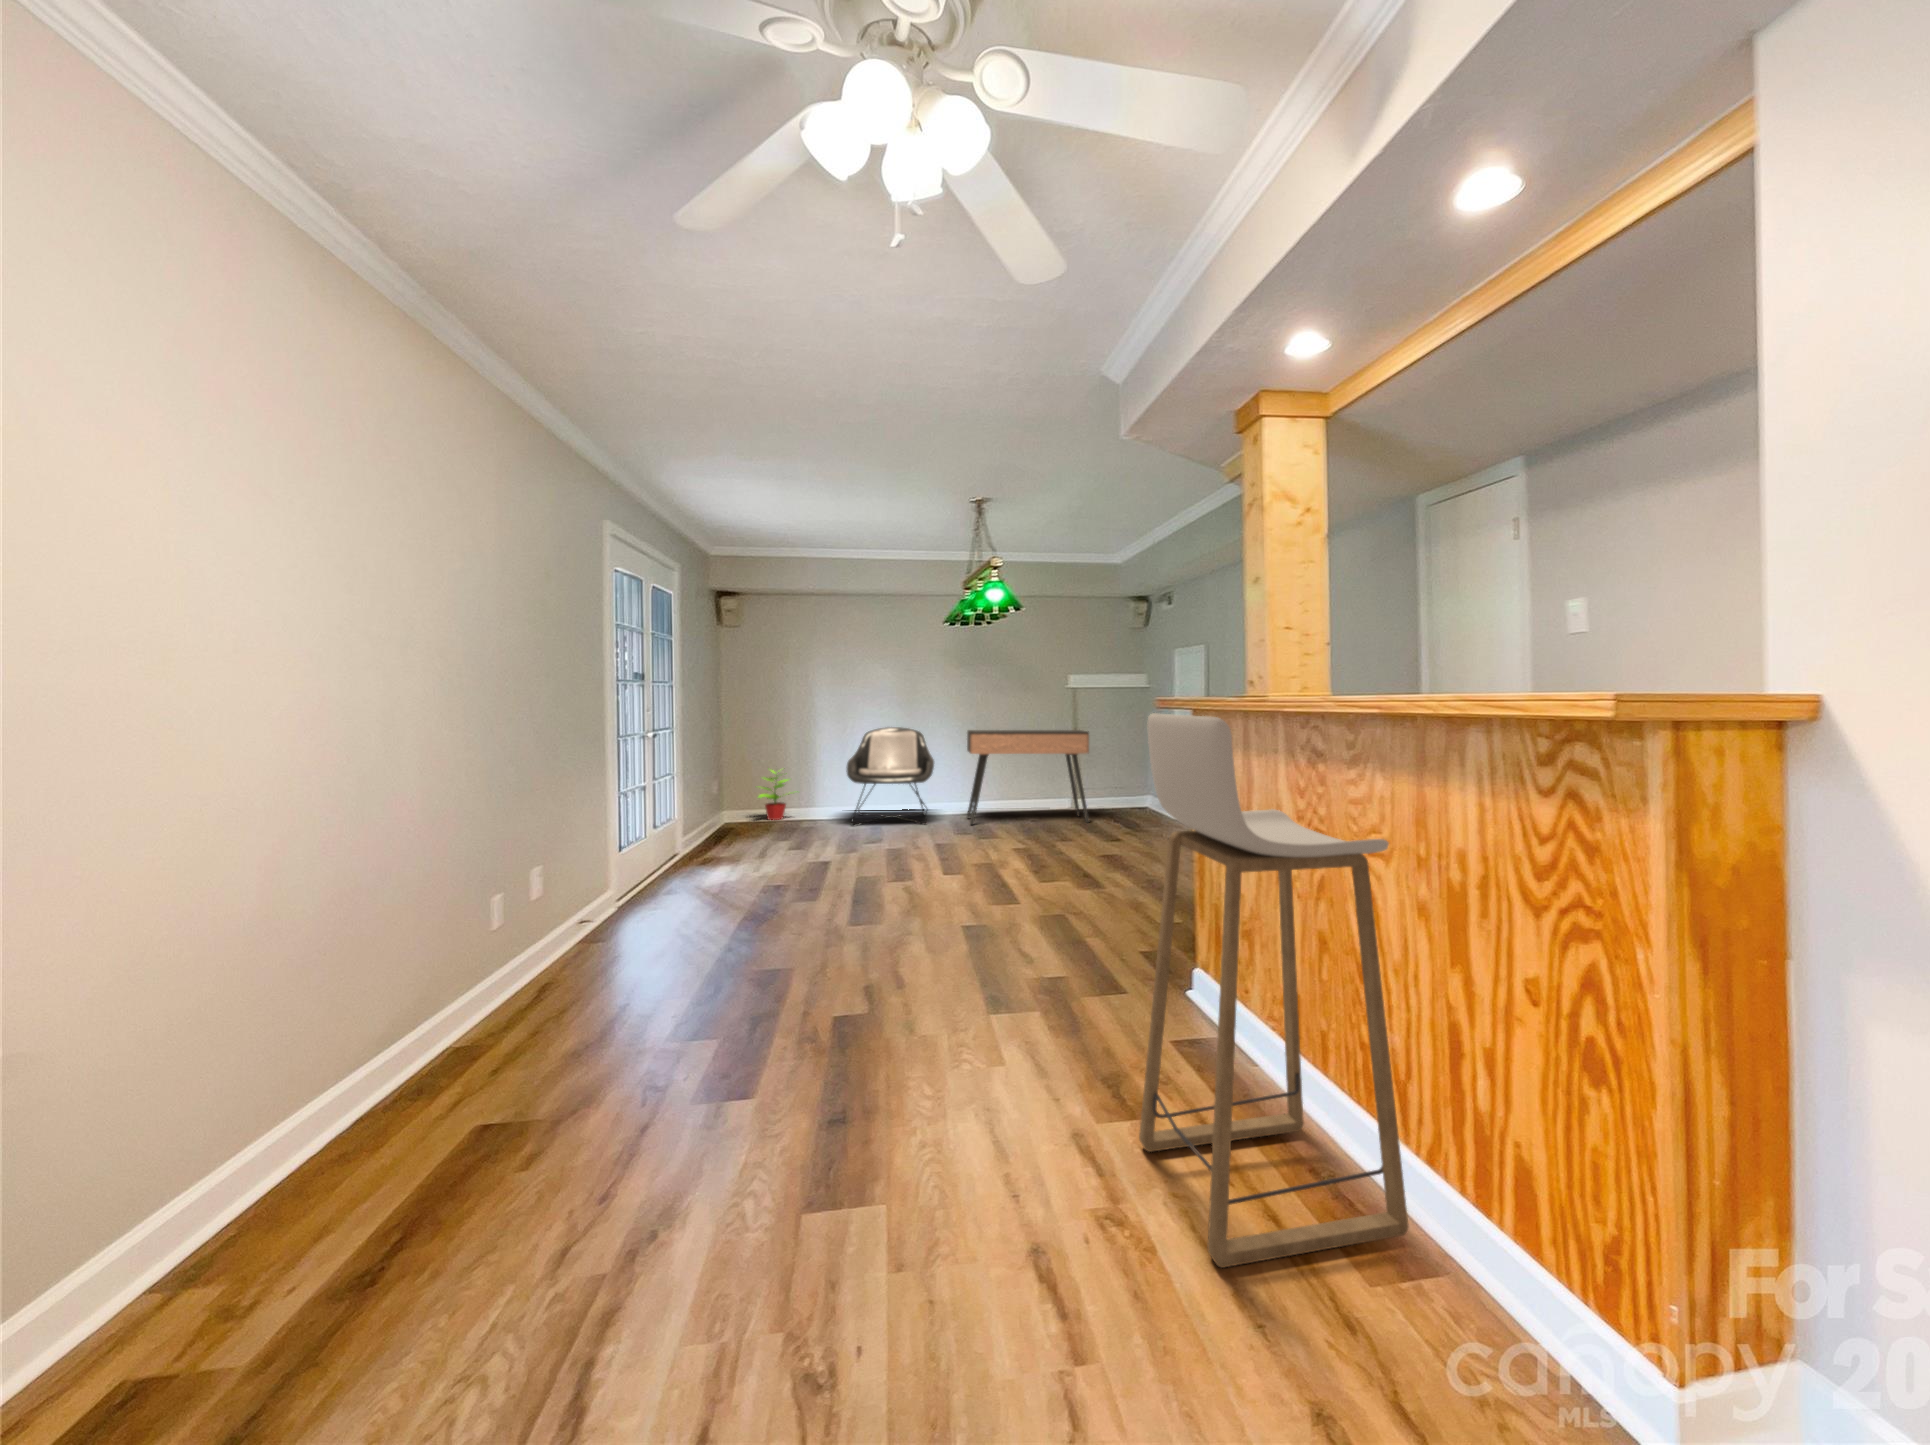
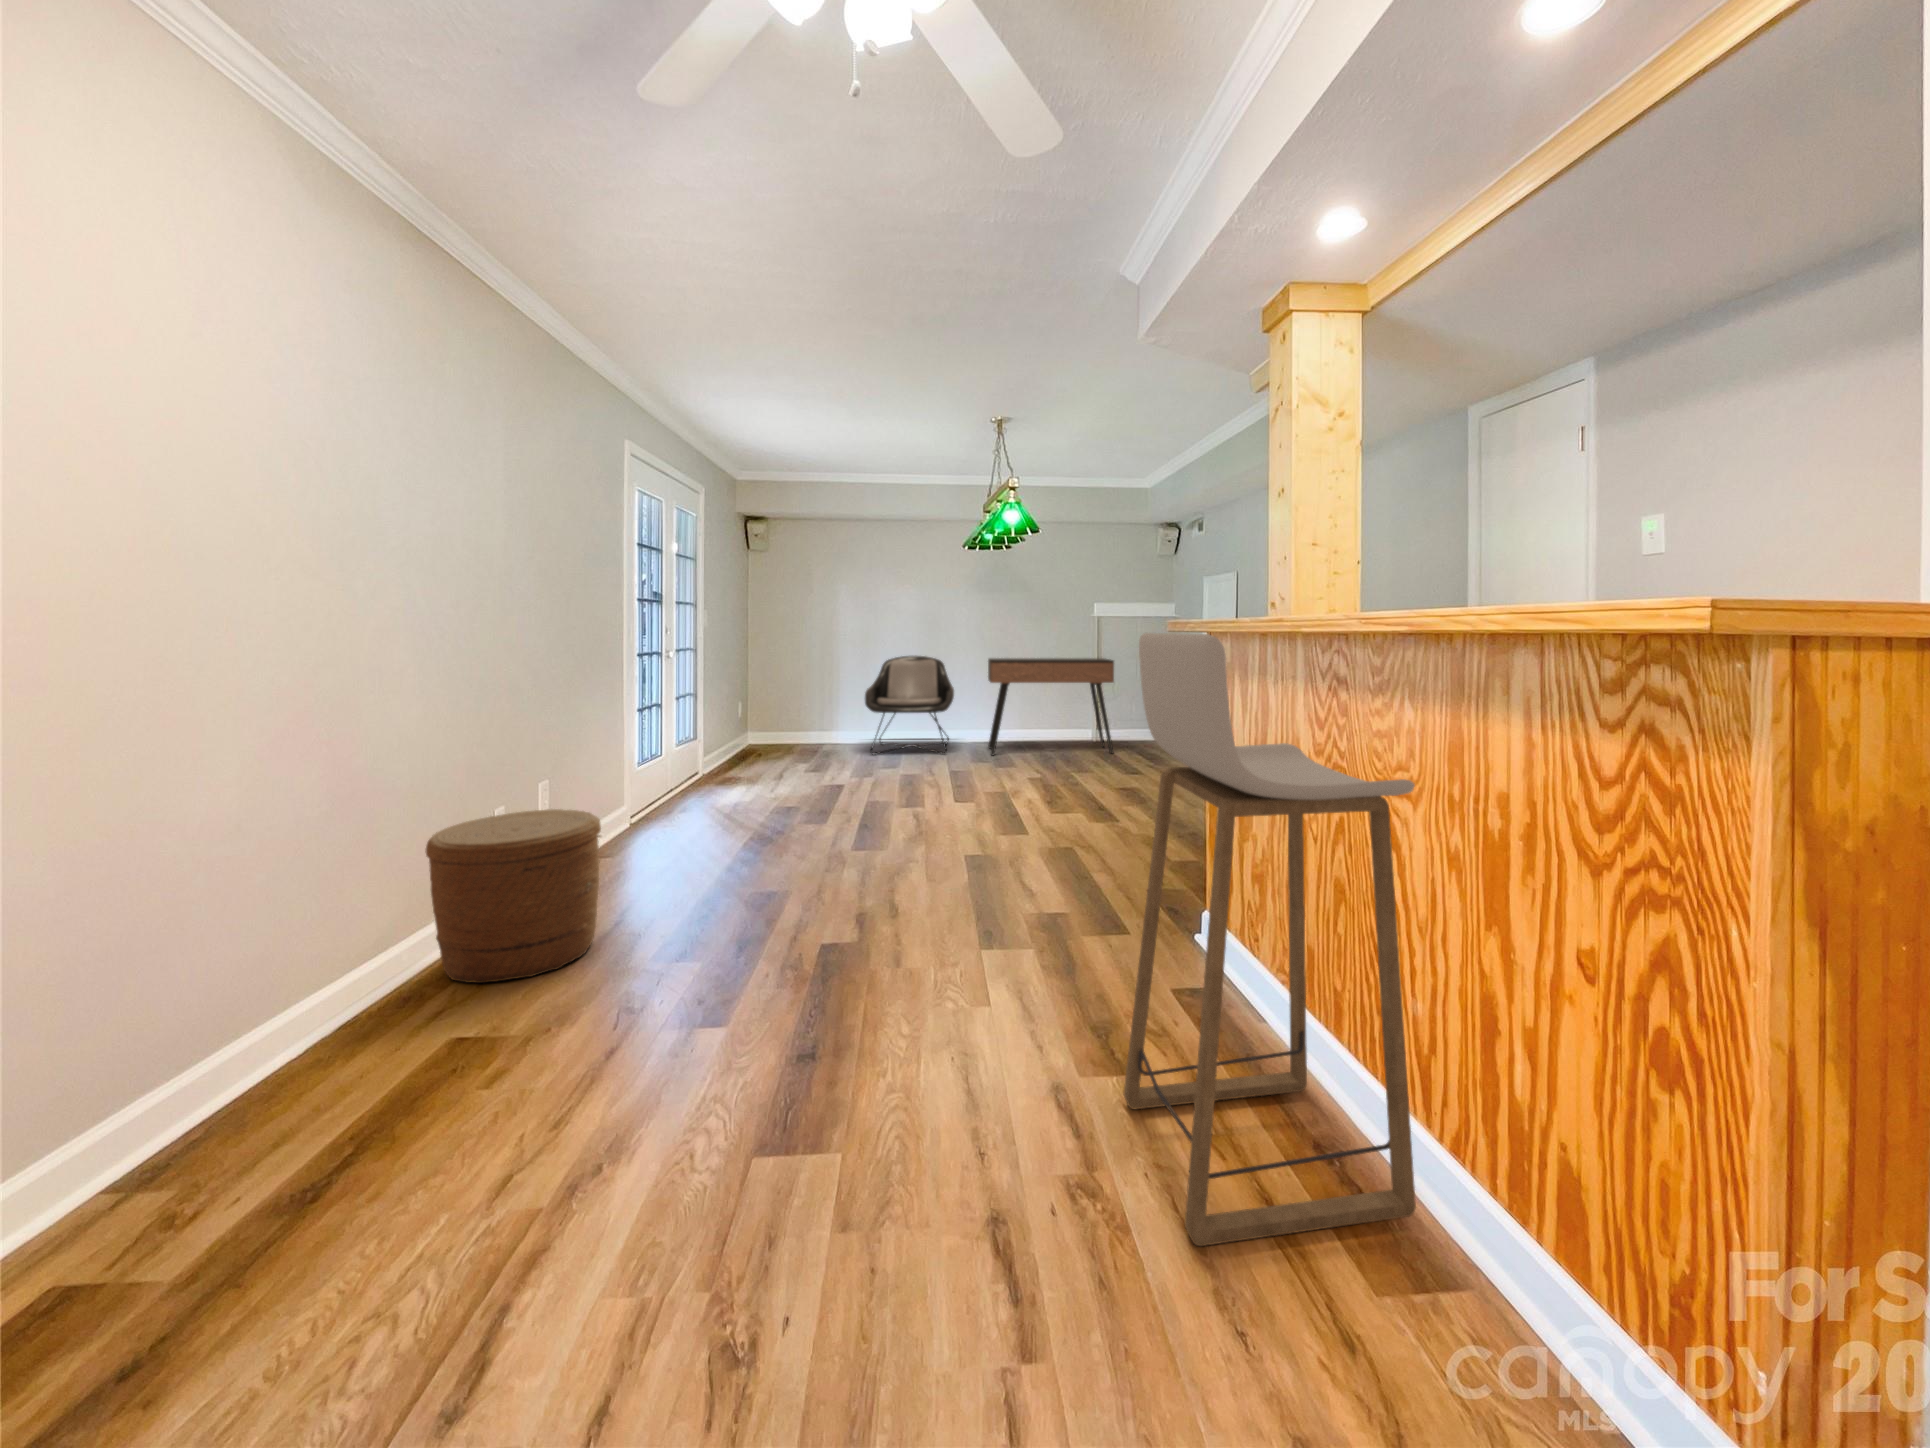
potted plant: present [759,770,789,820] -> none [775,694,820,749]
woven basket: none [454,879,621,1054] -> present [425,809,601,983]

